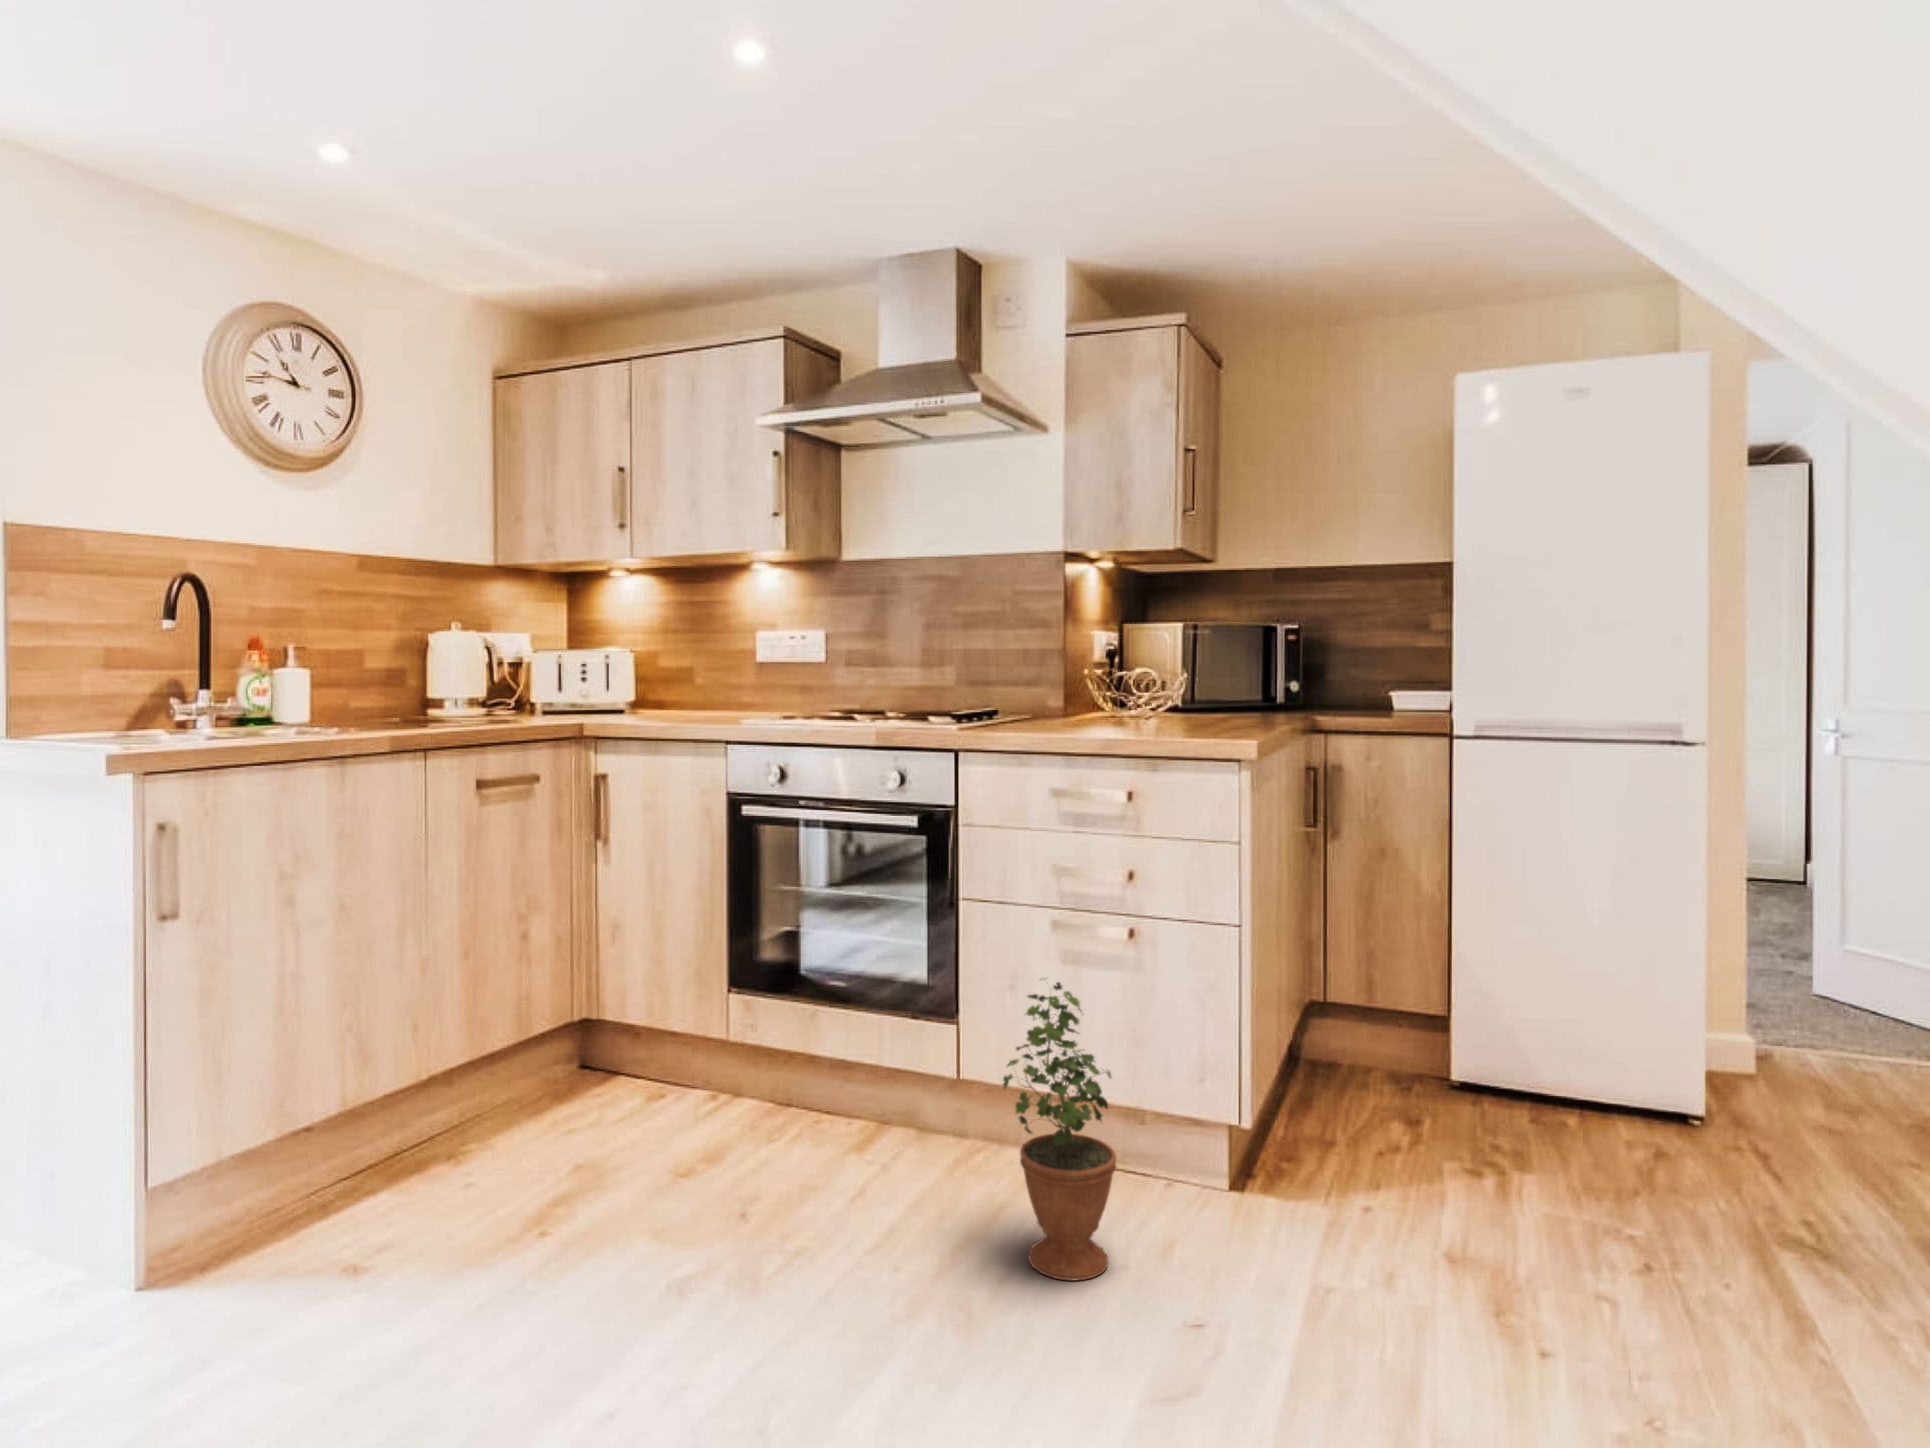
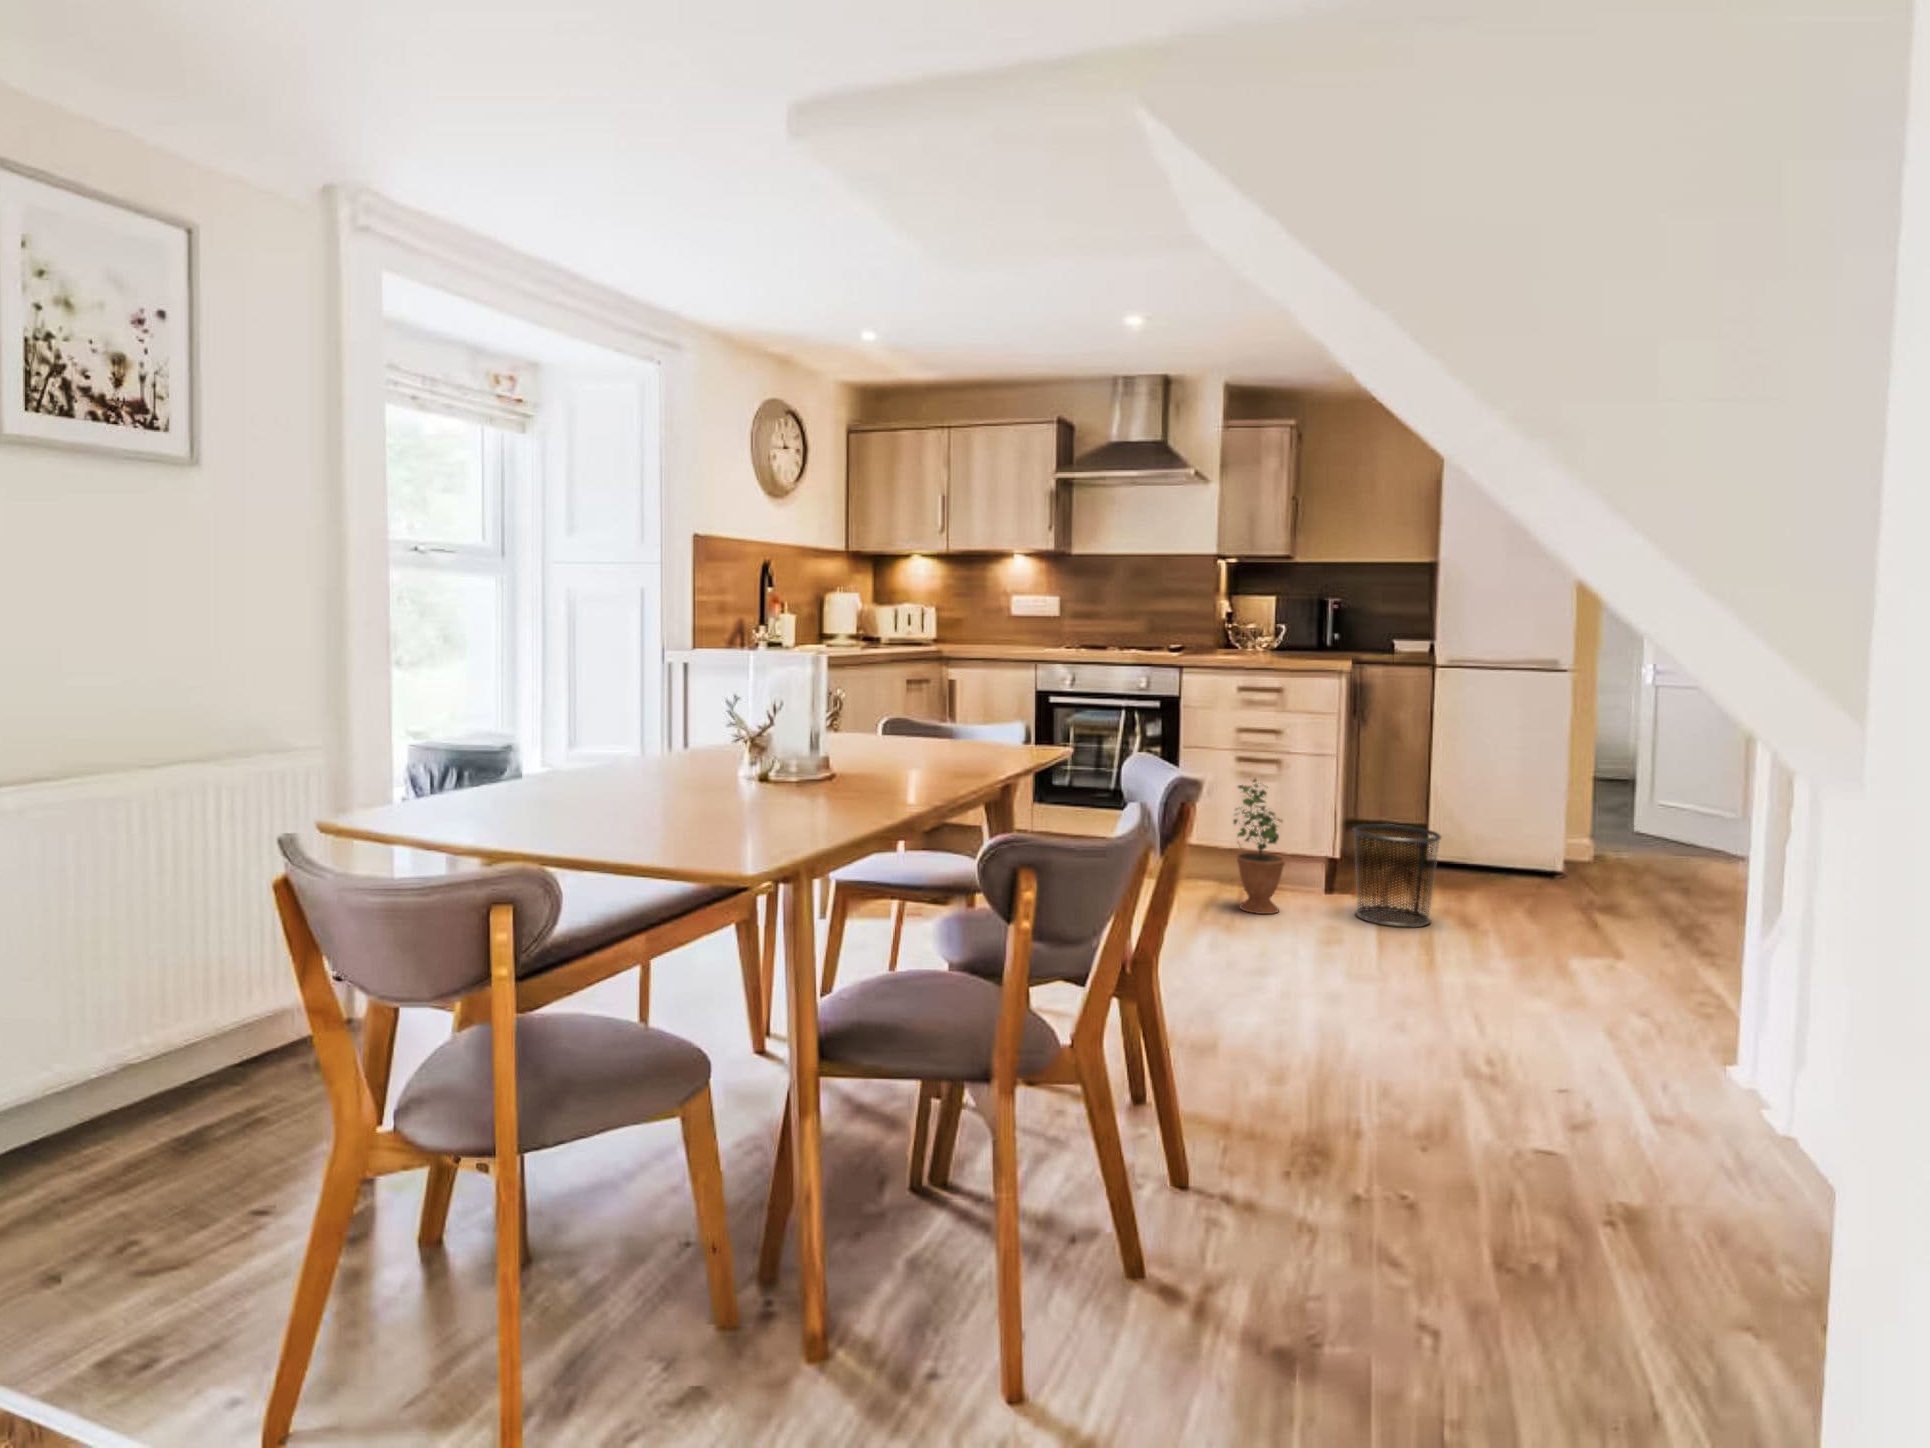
waste bin: none [1253,1077,1443,1335] -> present [1353,824,1441,927]

